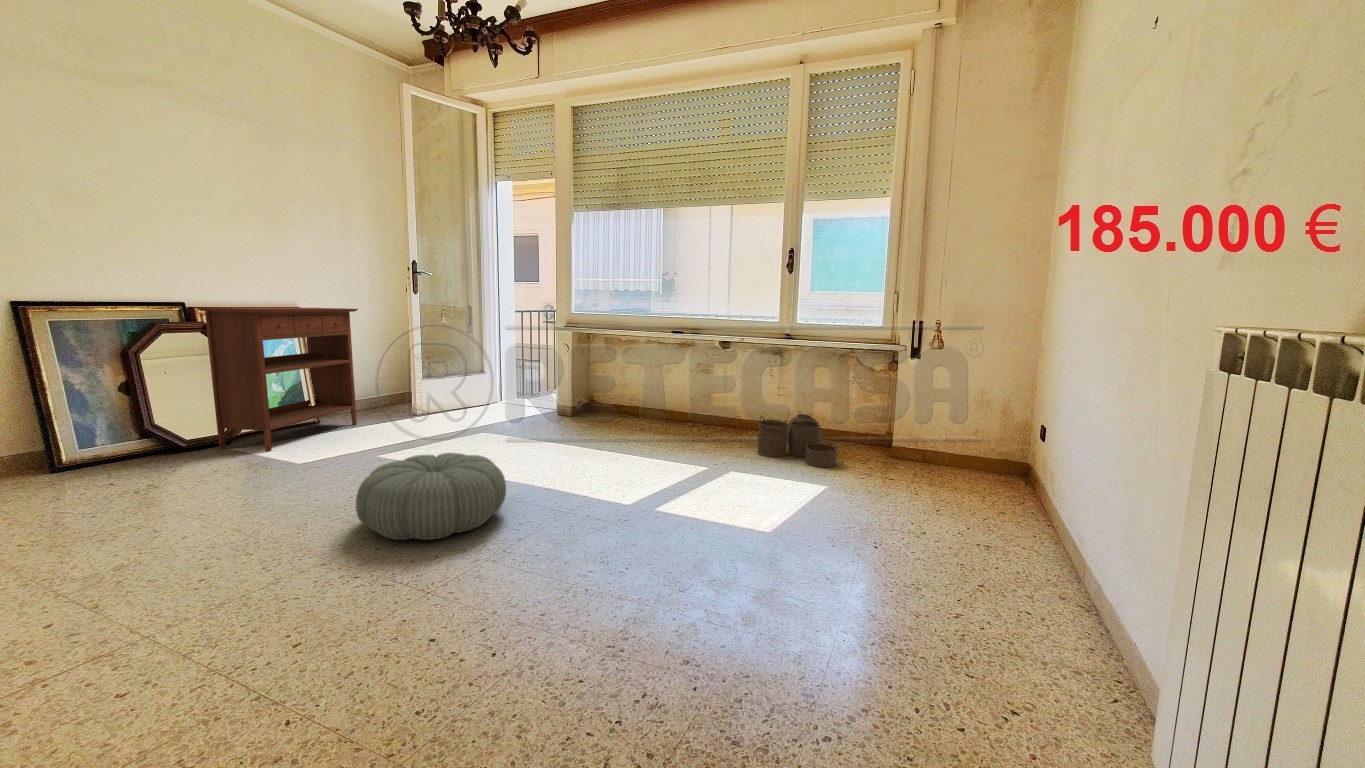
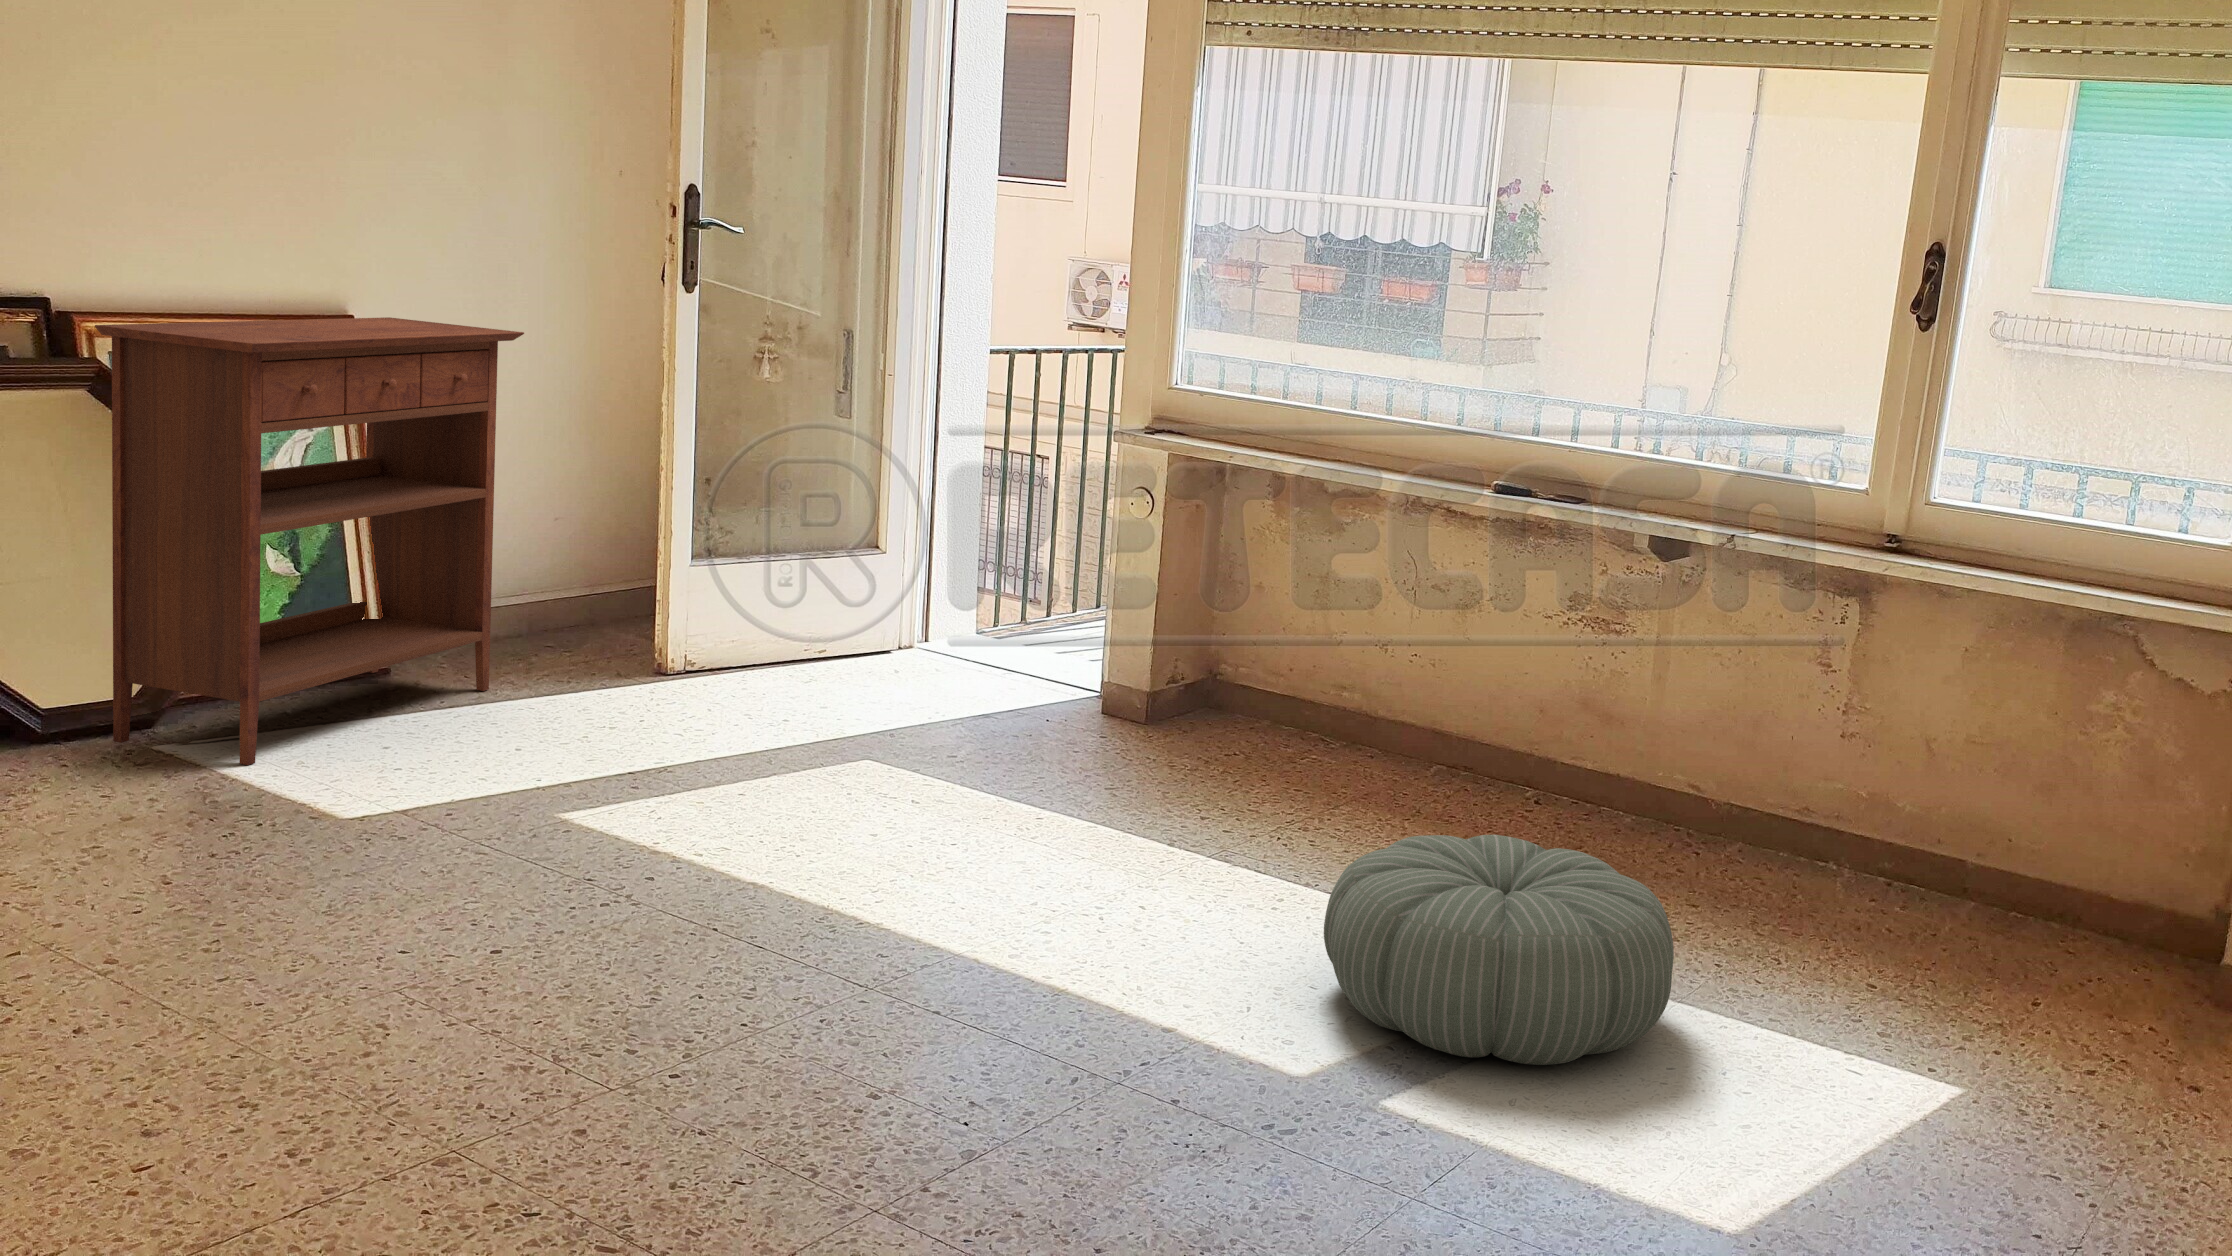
woven basket: present [758,411,837,467] -> none [1753,795,2030,1012]
pouf: present [356,453,506,540] -> present [1324,835,1674,1065]

